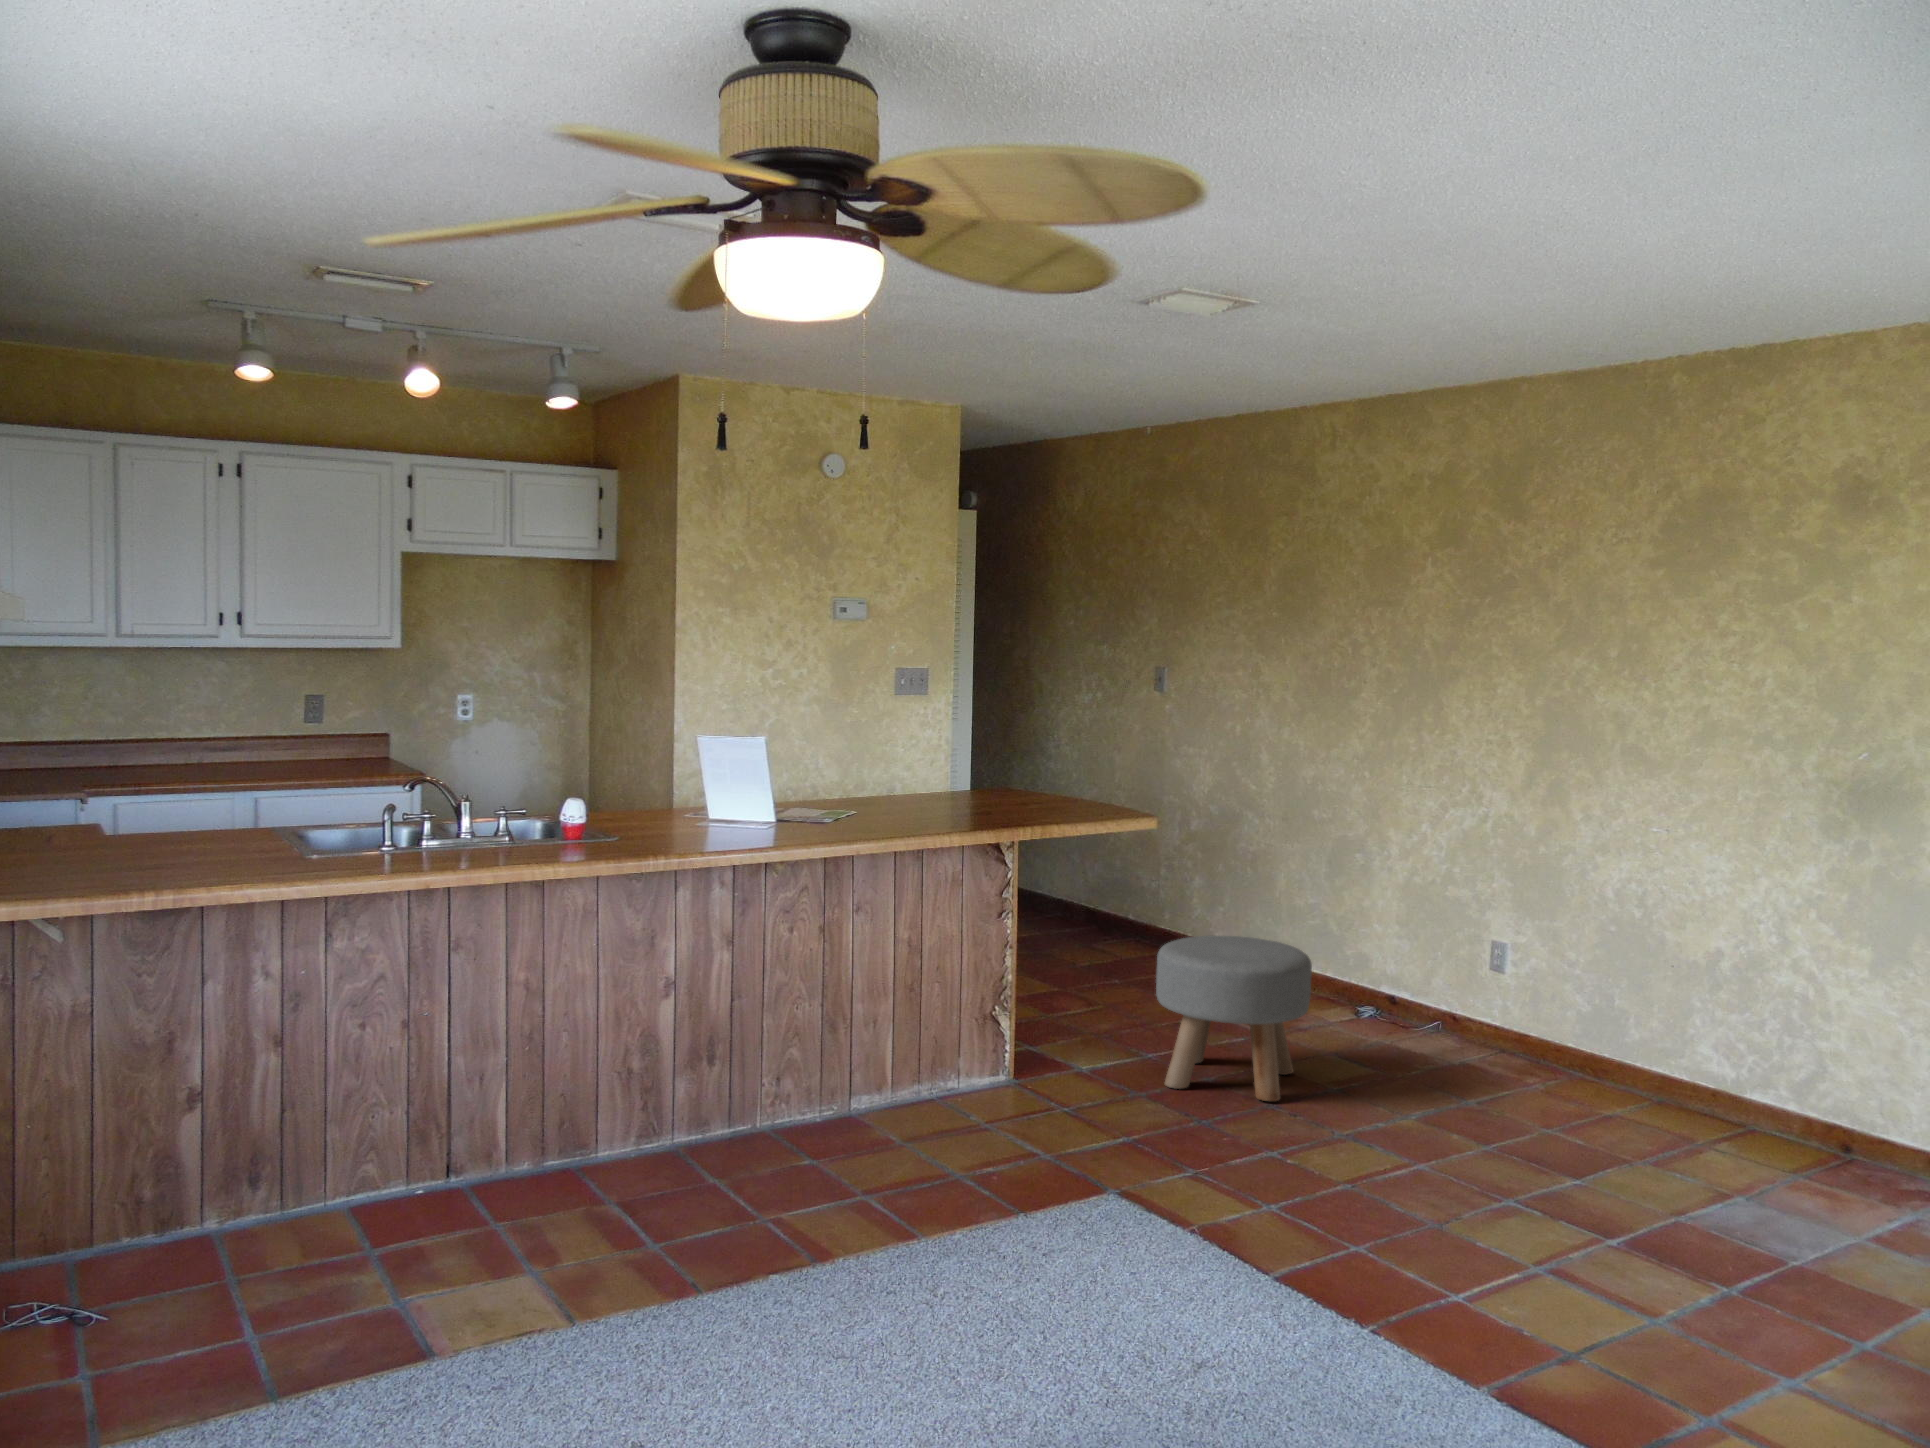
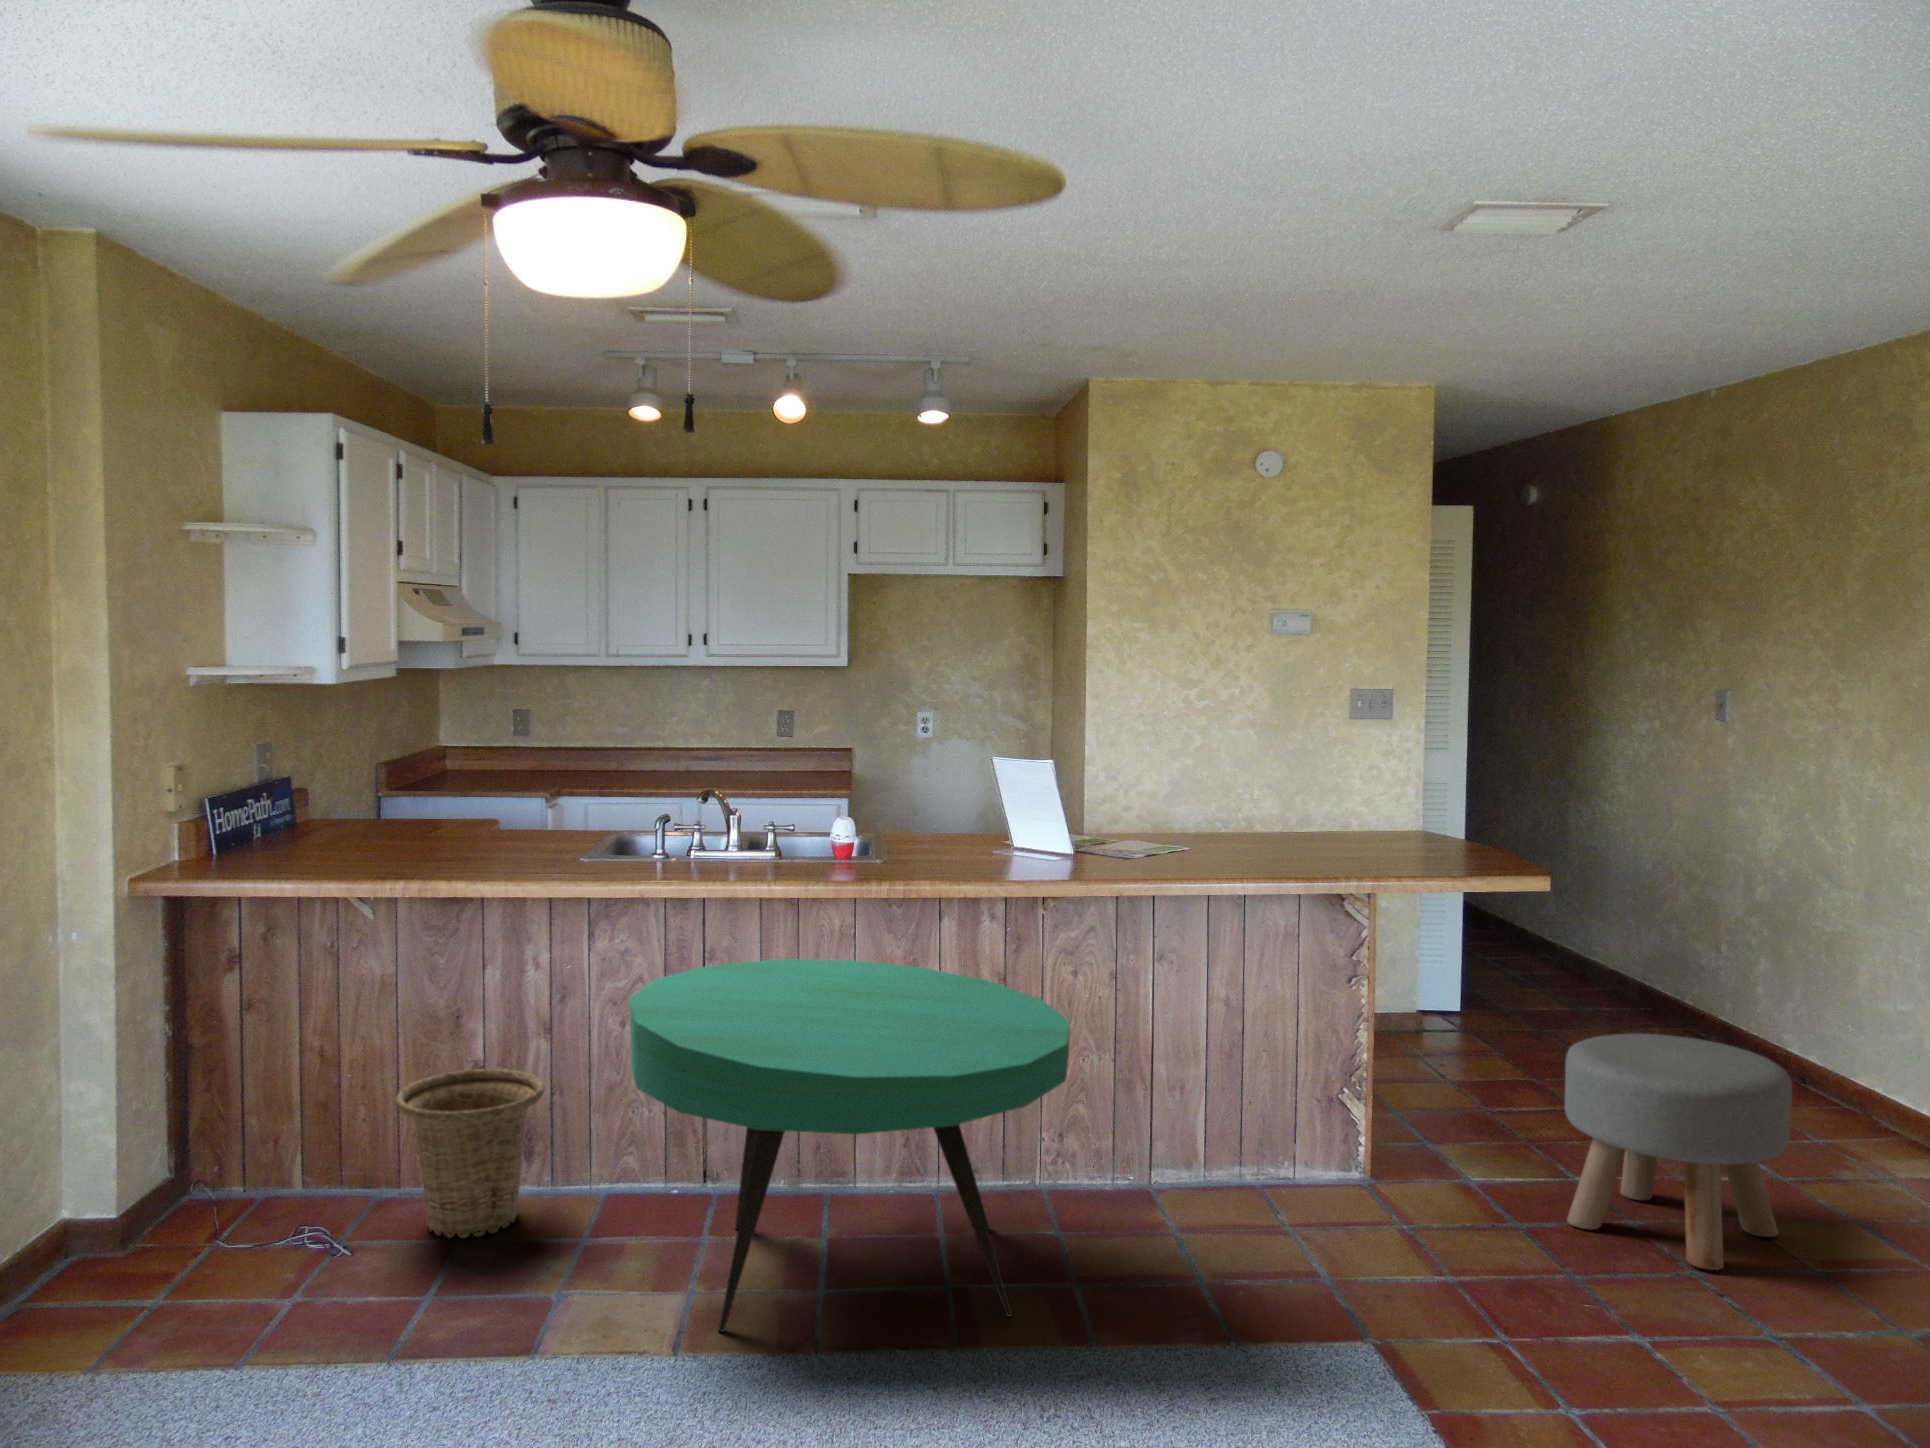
coffee table: none [458,937,881,1299] -> present [630,959,1070,1331]
basket: none [132,1091,307,1281] -> present [396,1069,544,1238]

